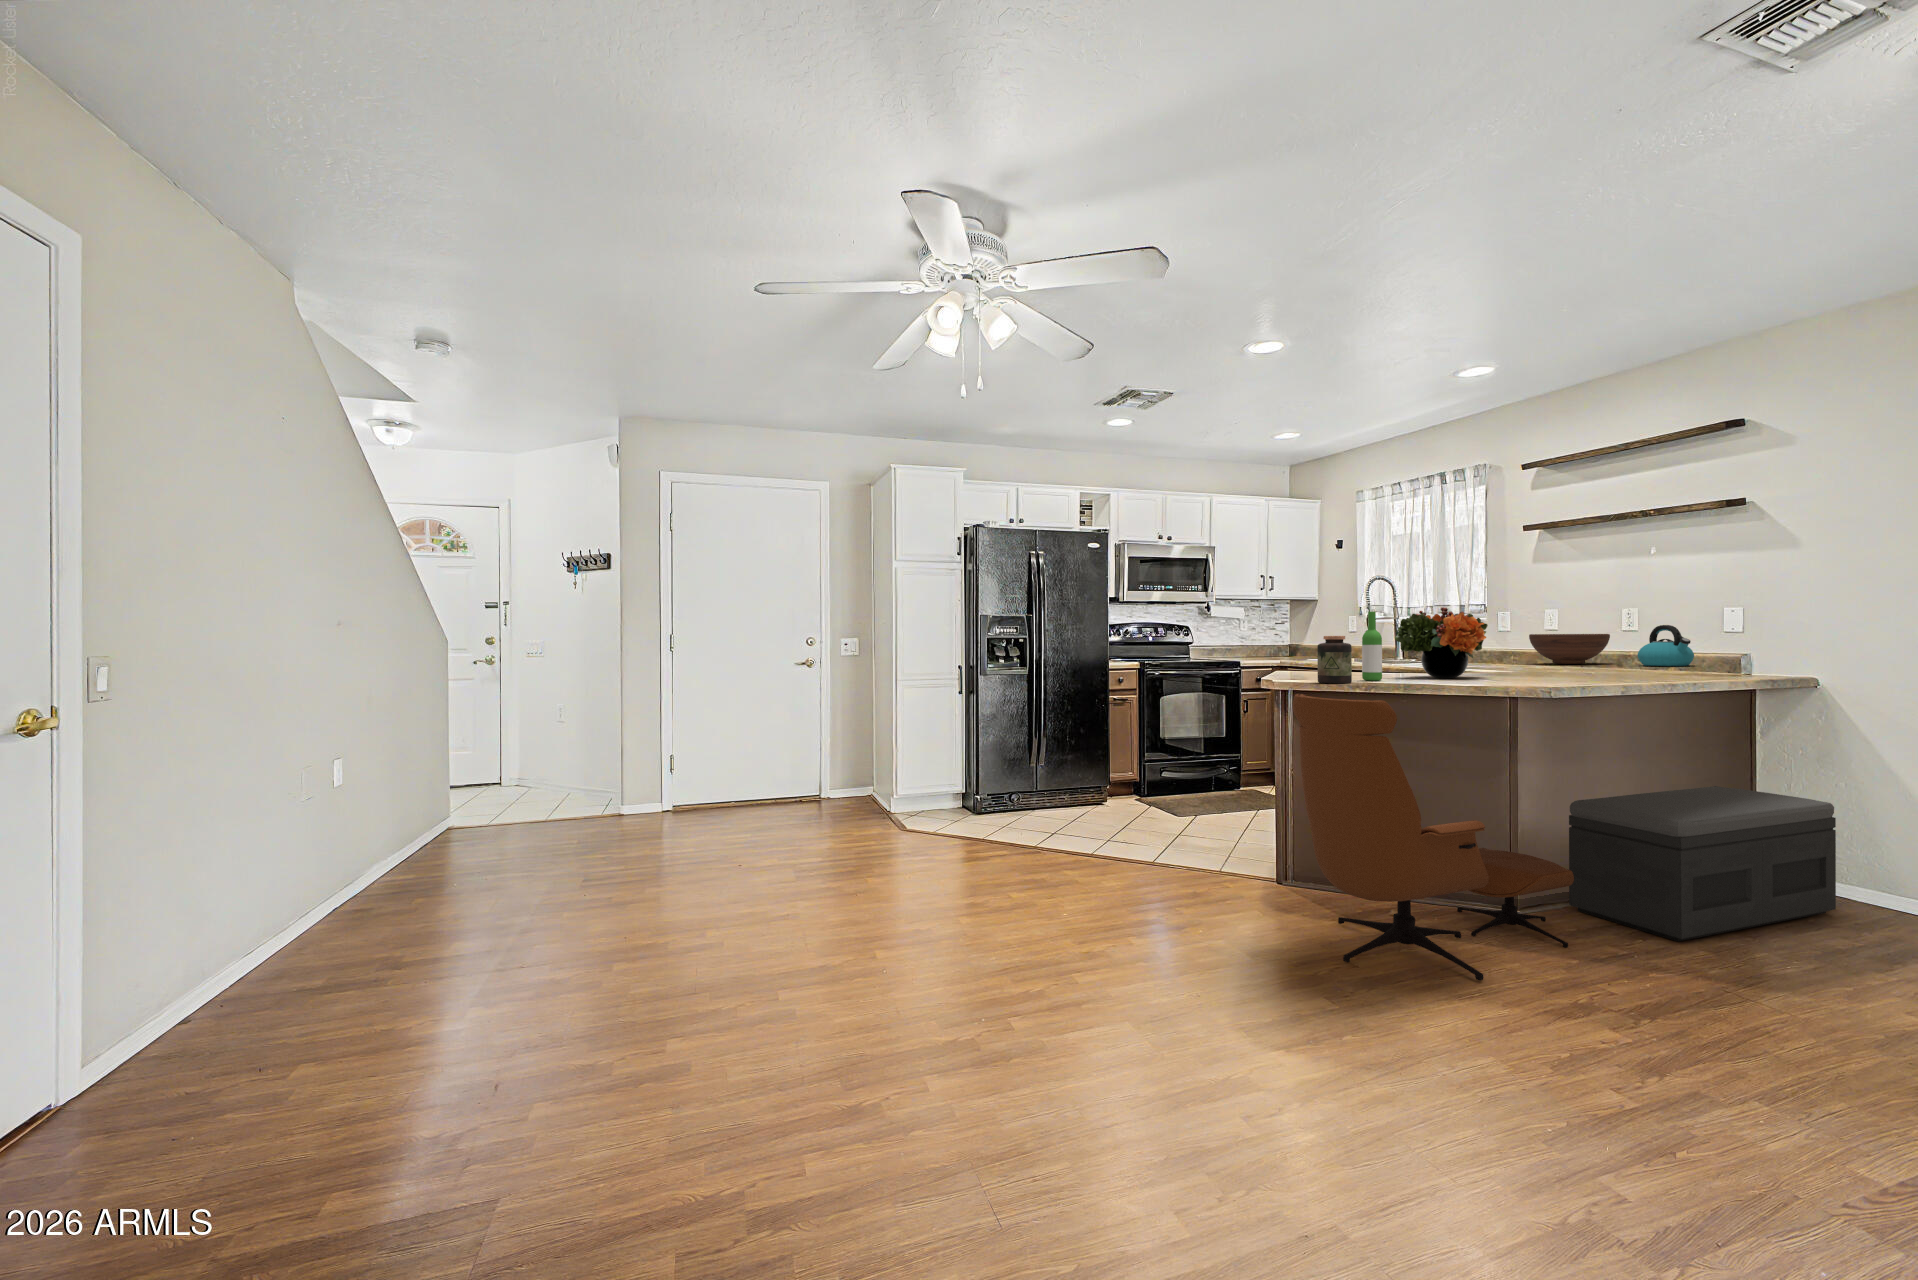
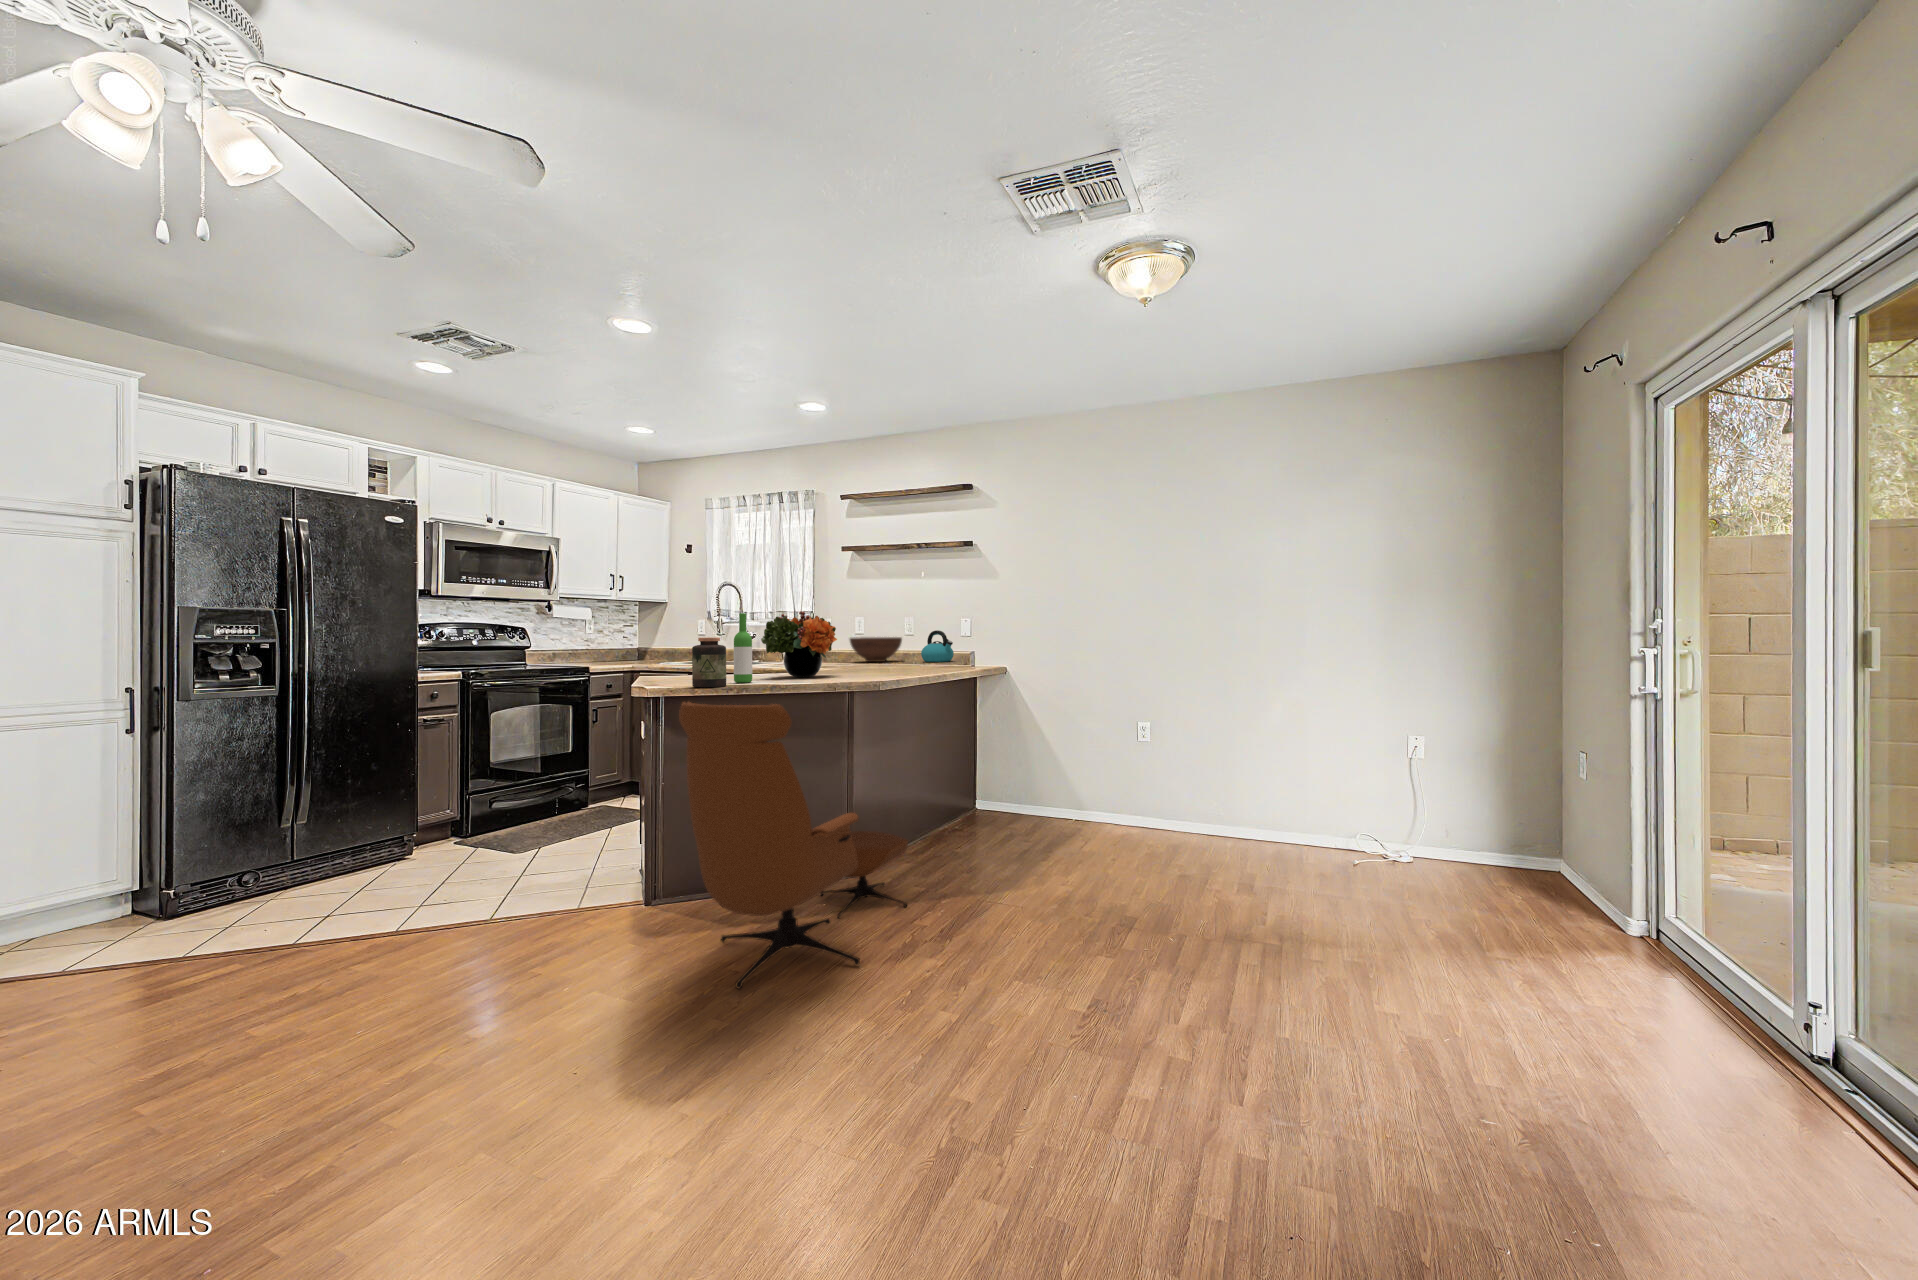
storage bench: present [1569,786,1836,941] -> none [896,751,1034,878]

